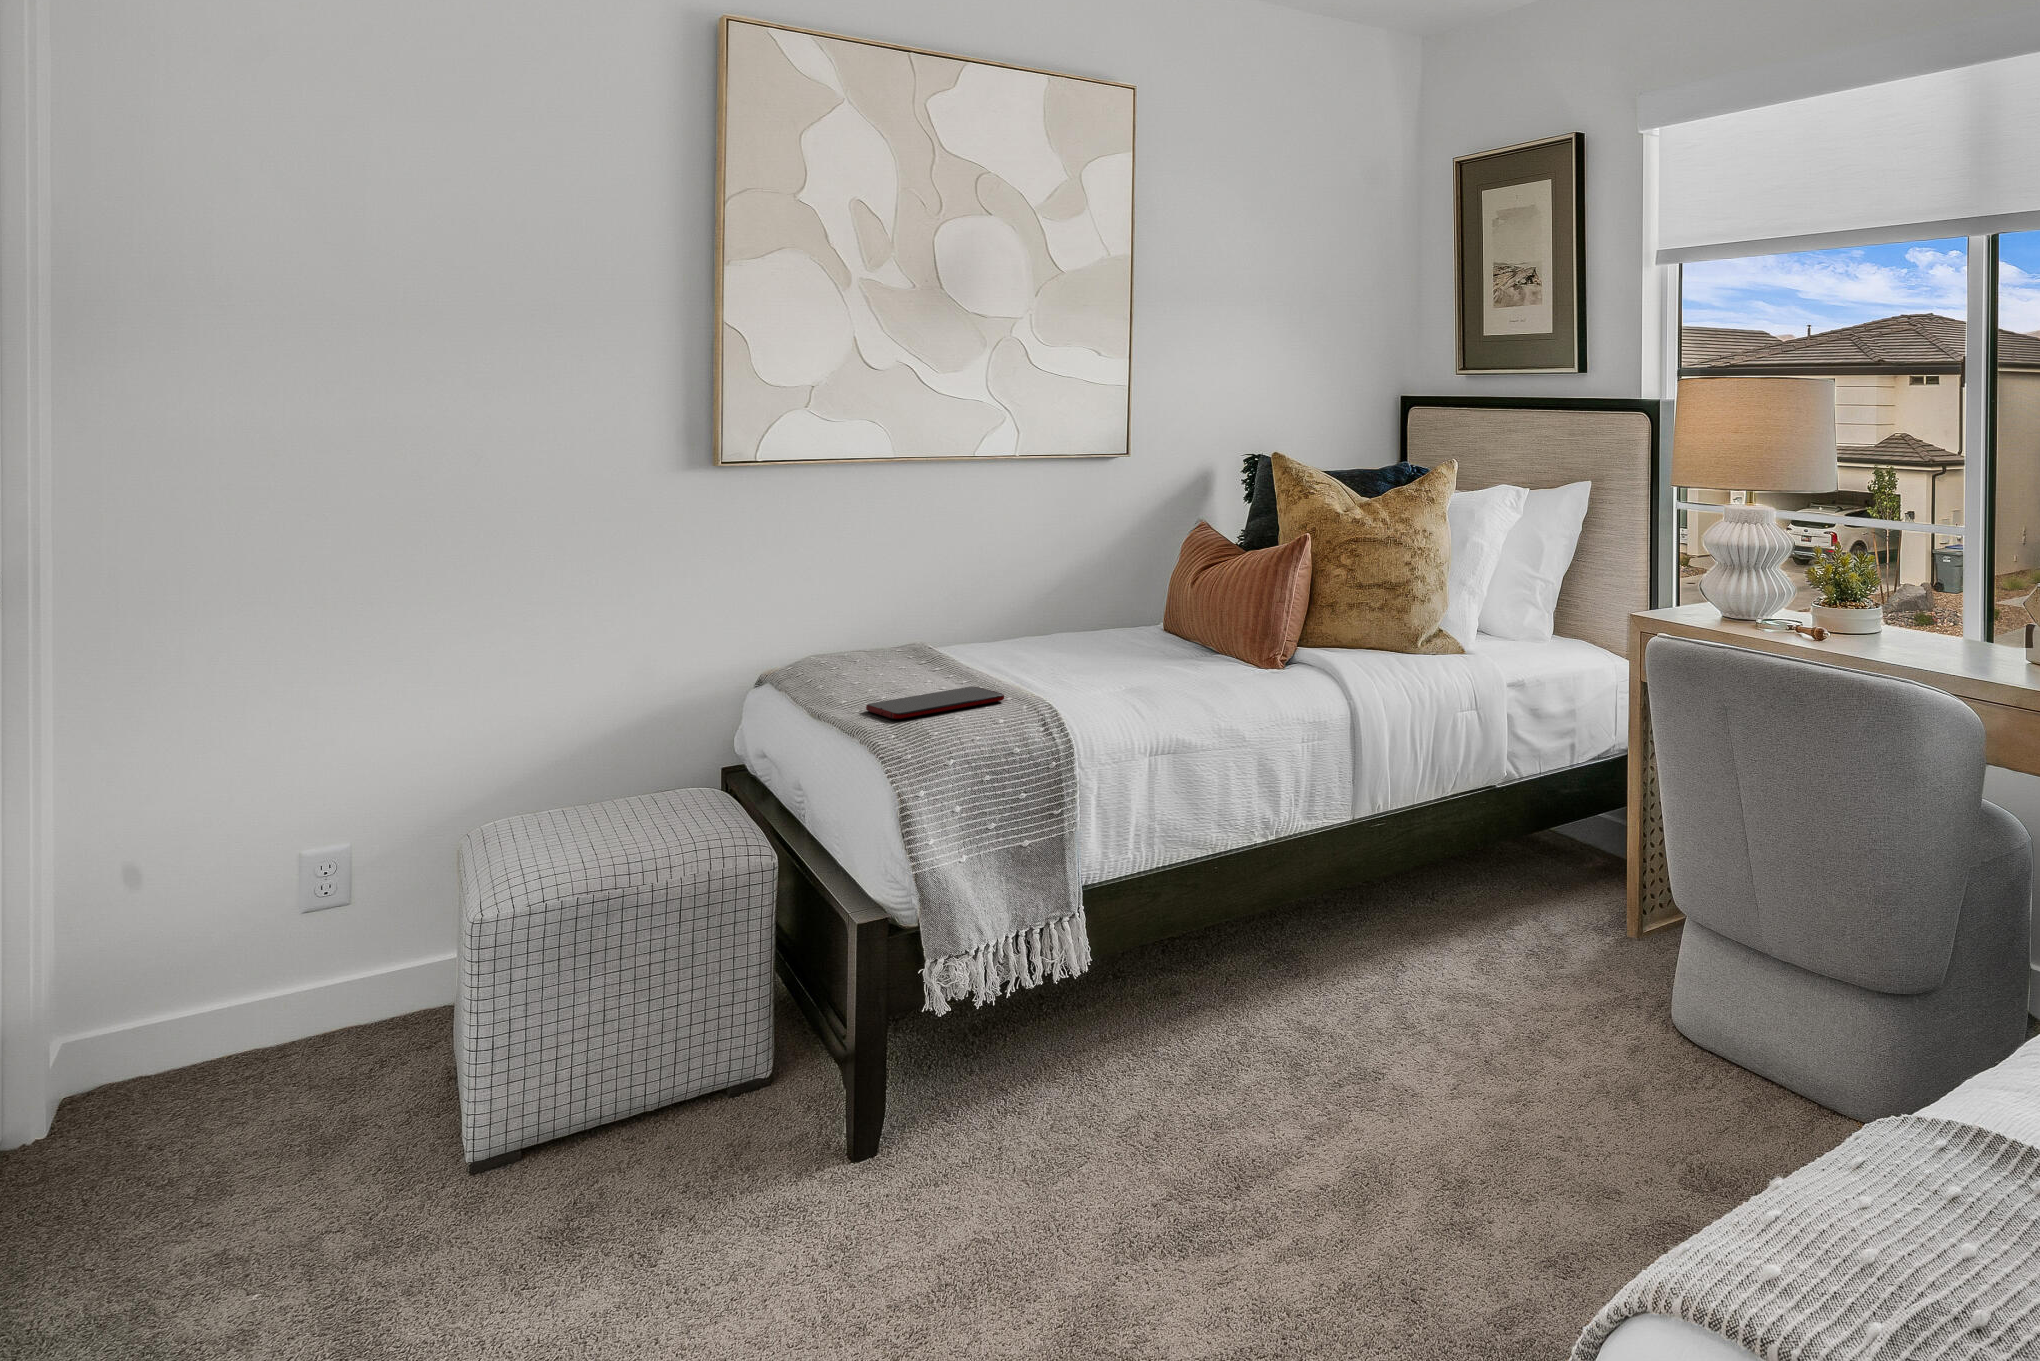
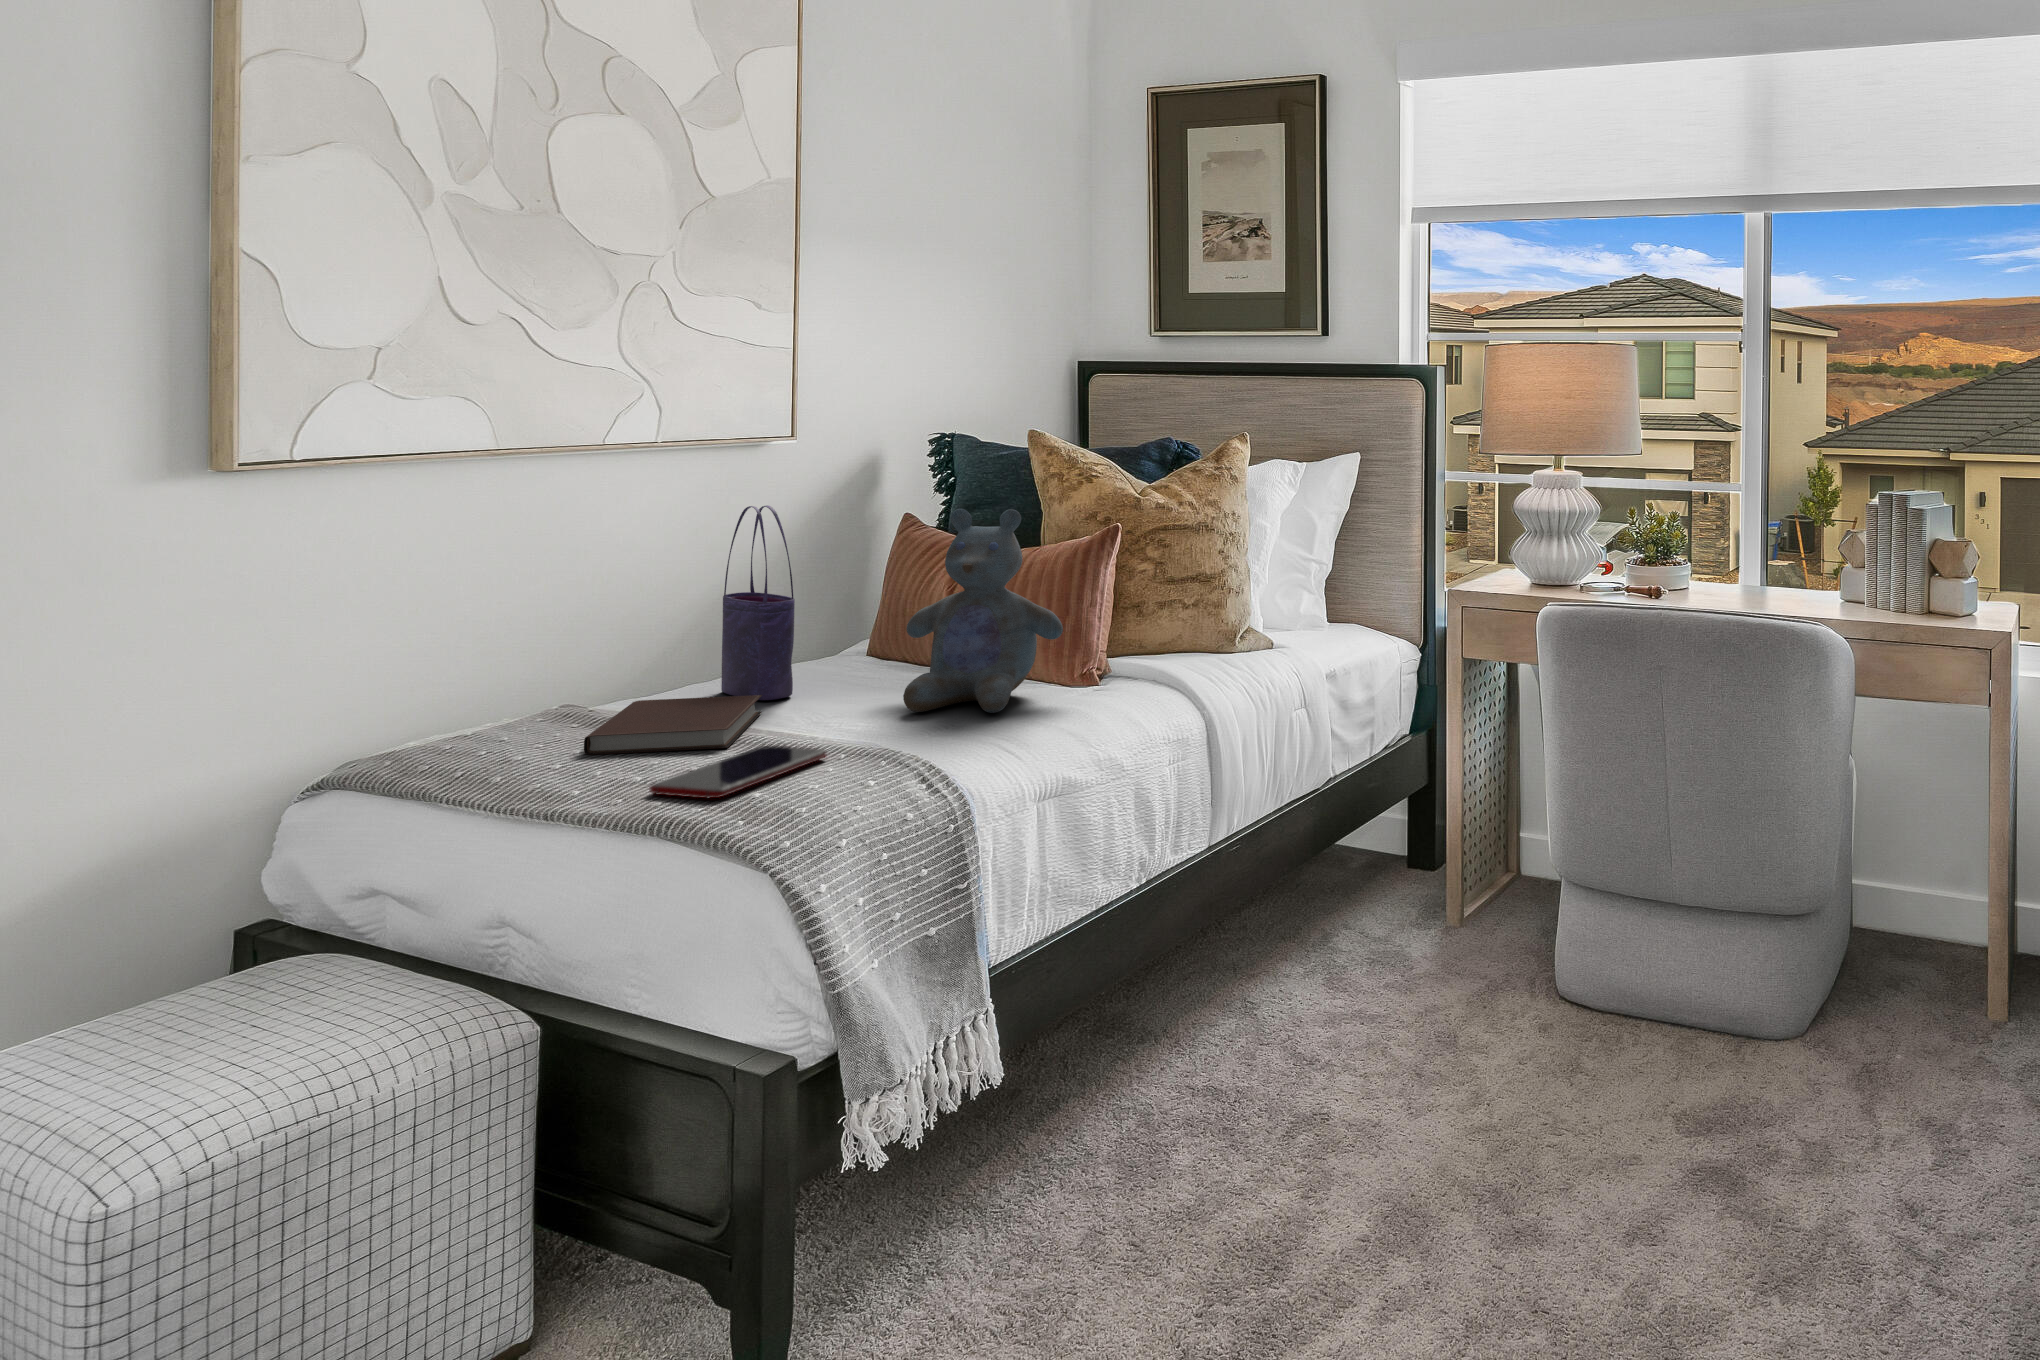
tote bag: none [1016,505,1057,654] -> present [721,505,795,700]
stuffed bear: none [1104,515,1233,682] -> present [903,509,1063,713]
notebook: none [873,644,1017,685] -> present [584,695,762,754]

